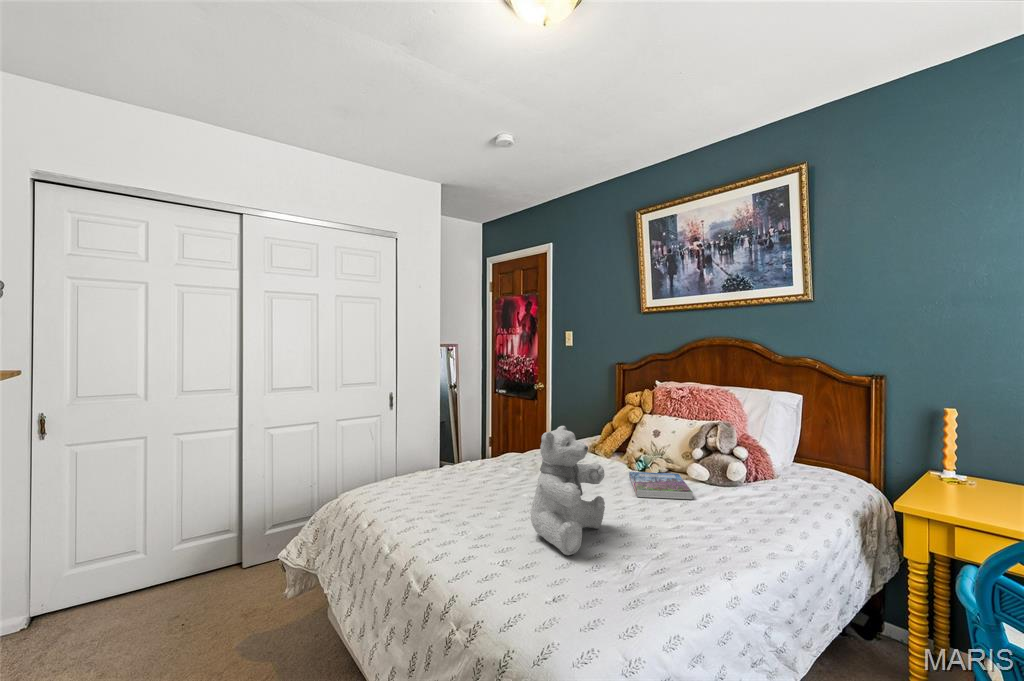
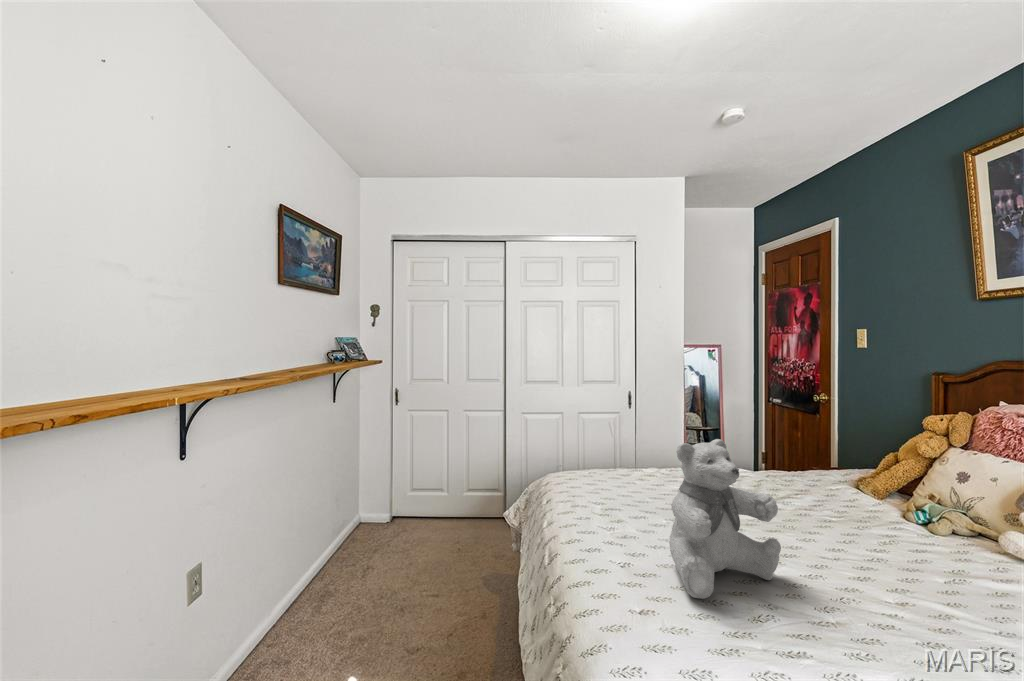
book: present [629,472,692,500] -> none [875,523,985,588]

